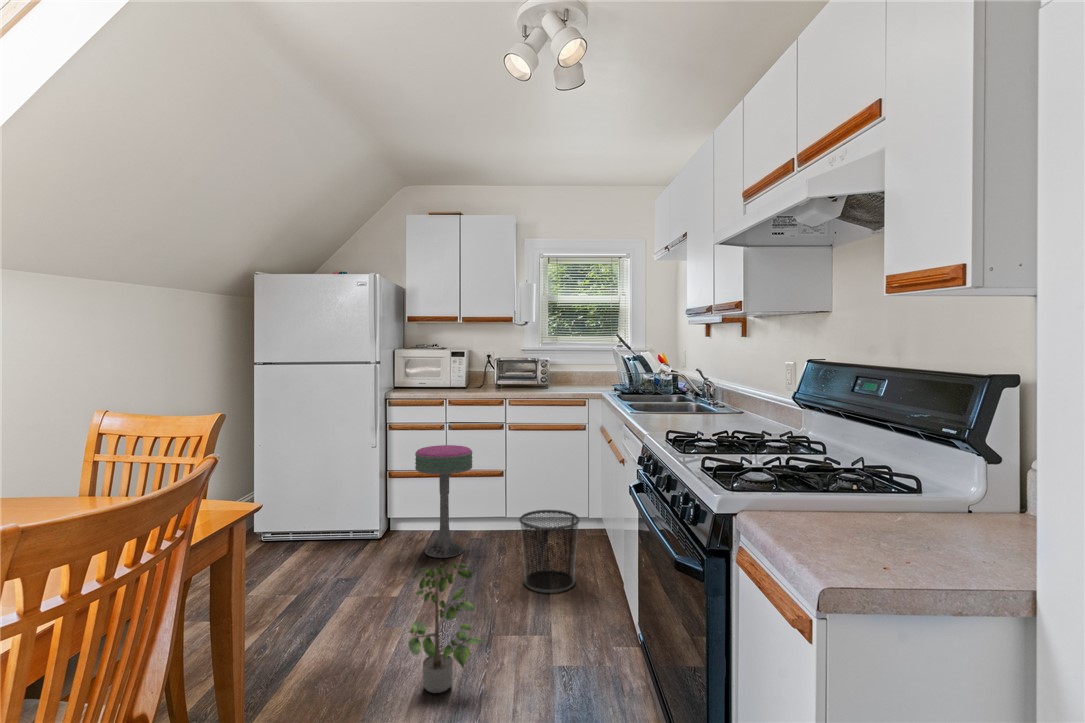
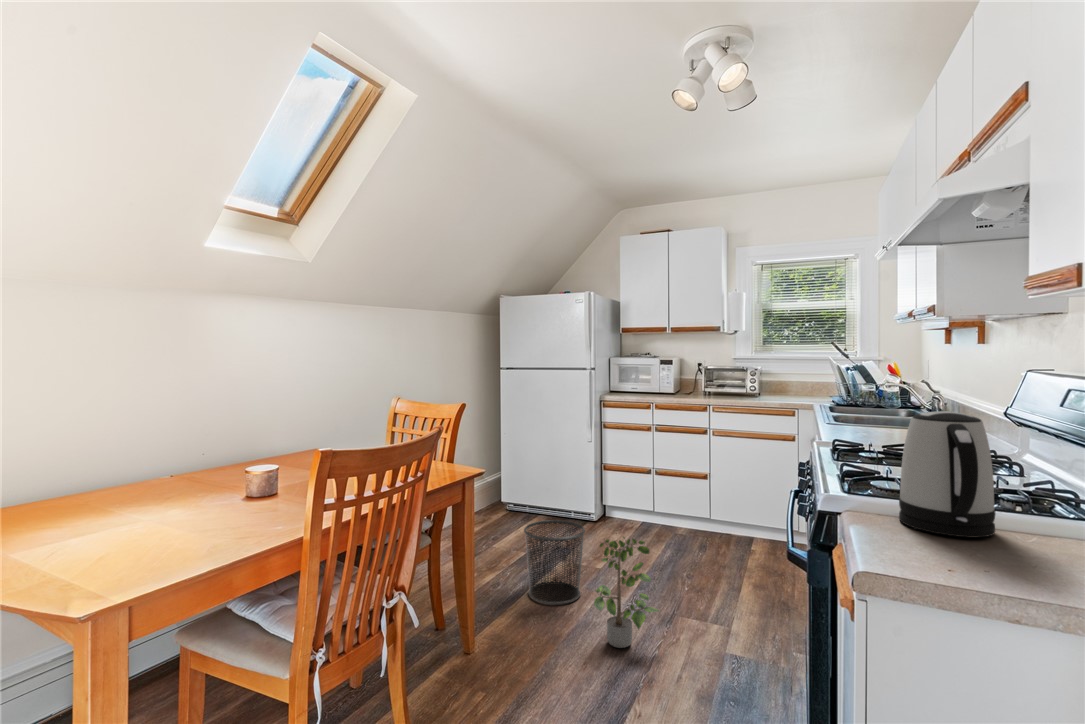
kettle: none [797,414,893,545] -> present [899,411,995,537]
bar stool: present [415,445,472,558] -> none [623,444,675,546]
waste bin: present [519,510,580,593] -> present [524,520,585,605]

